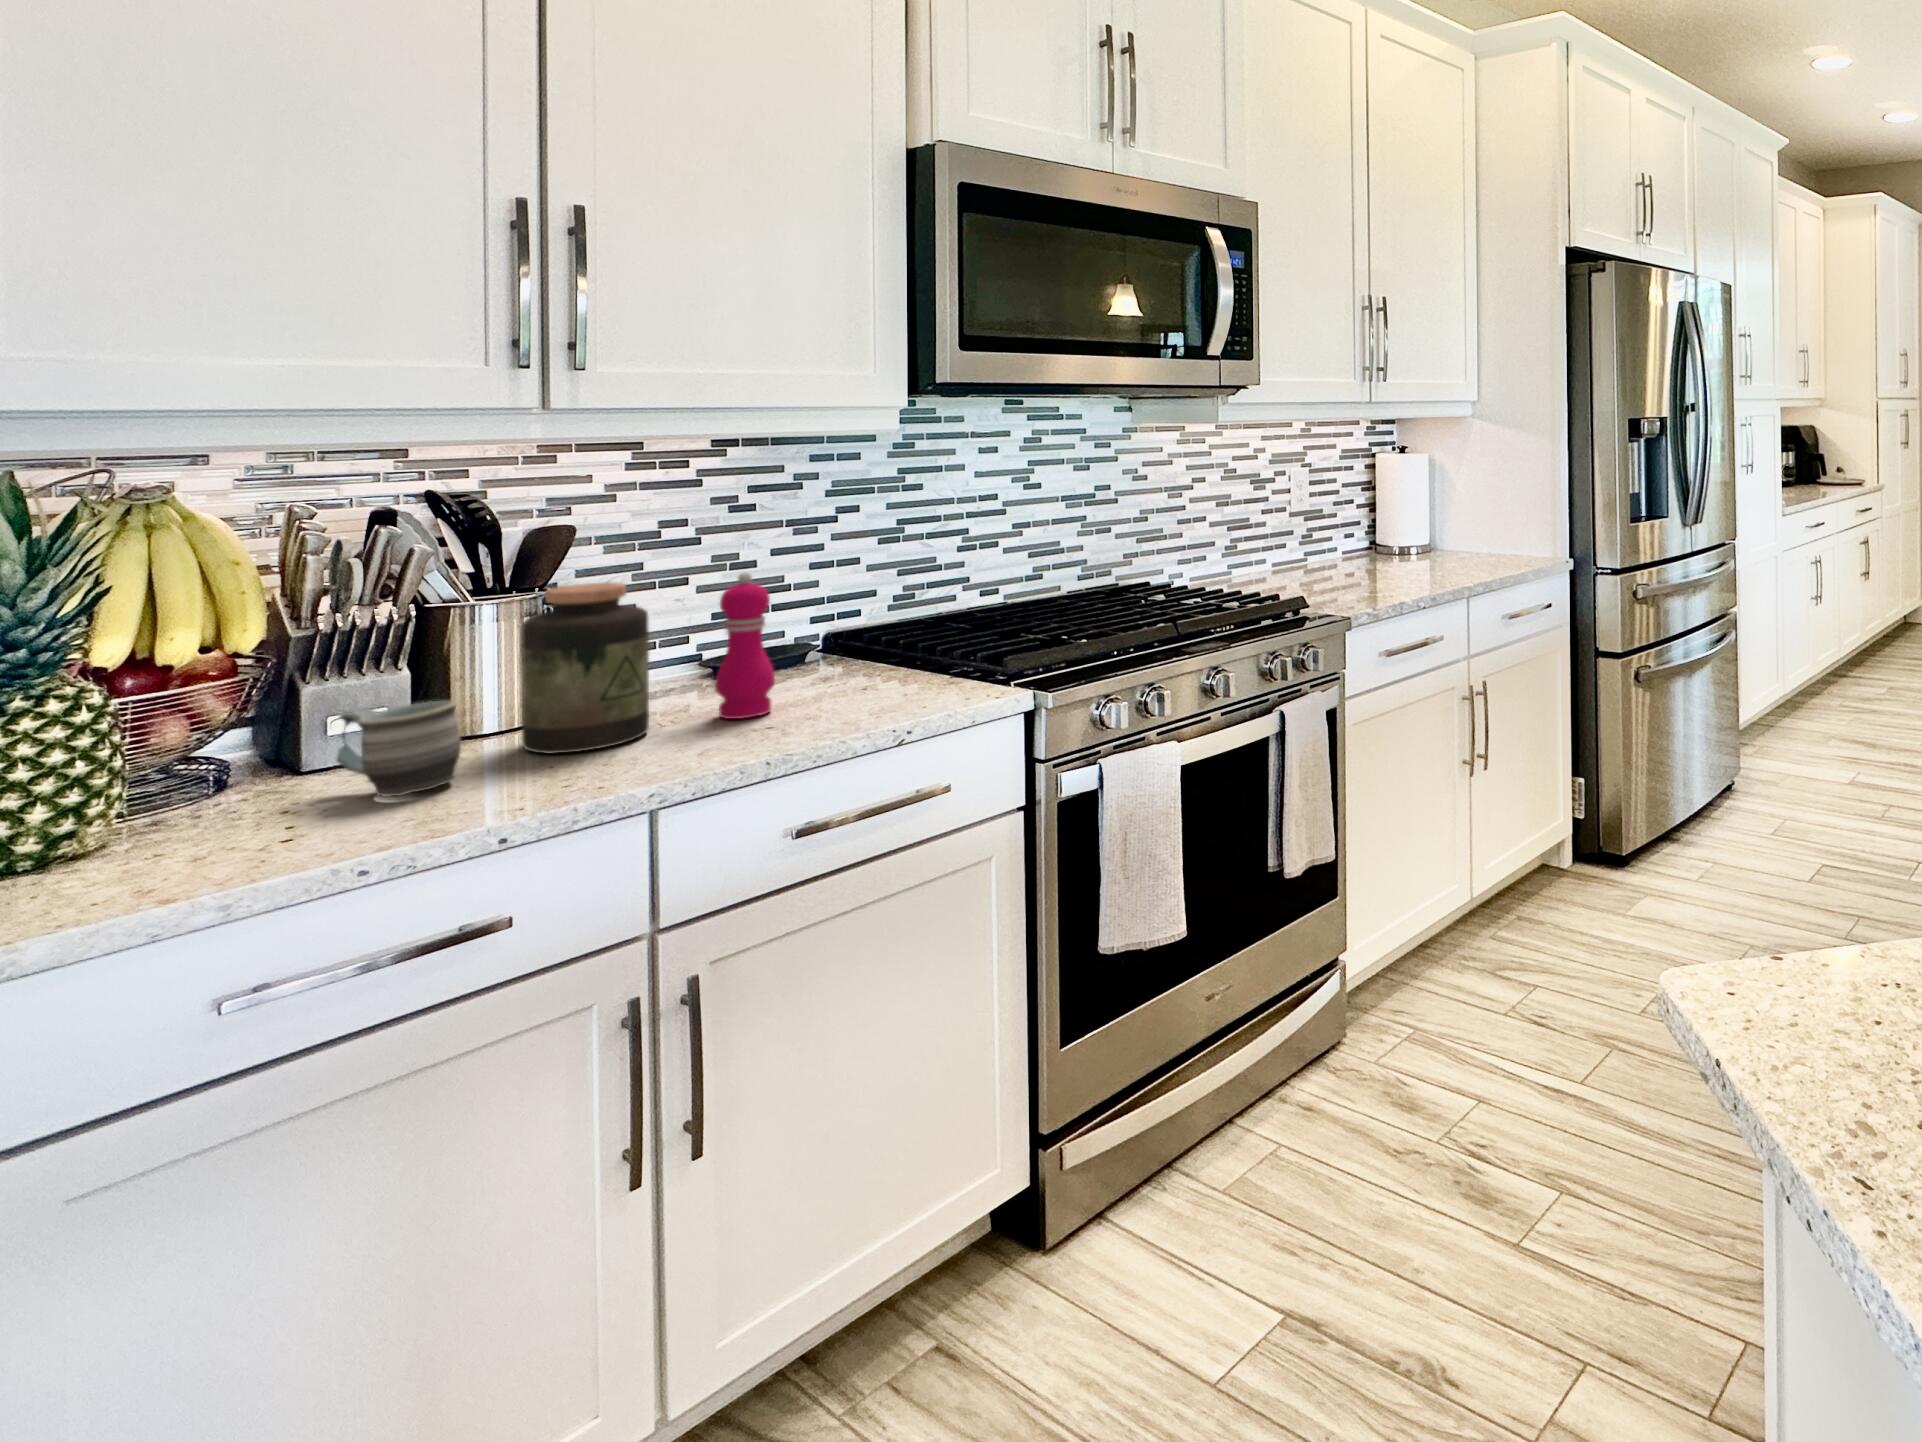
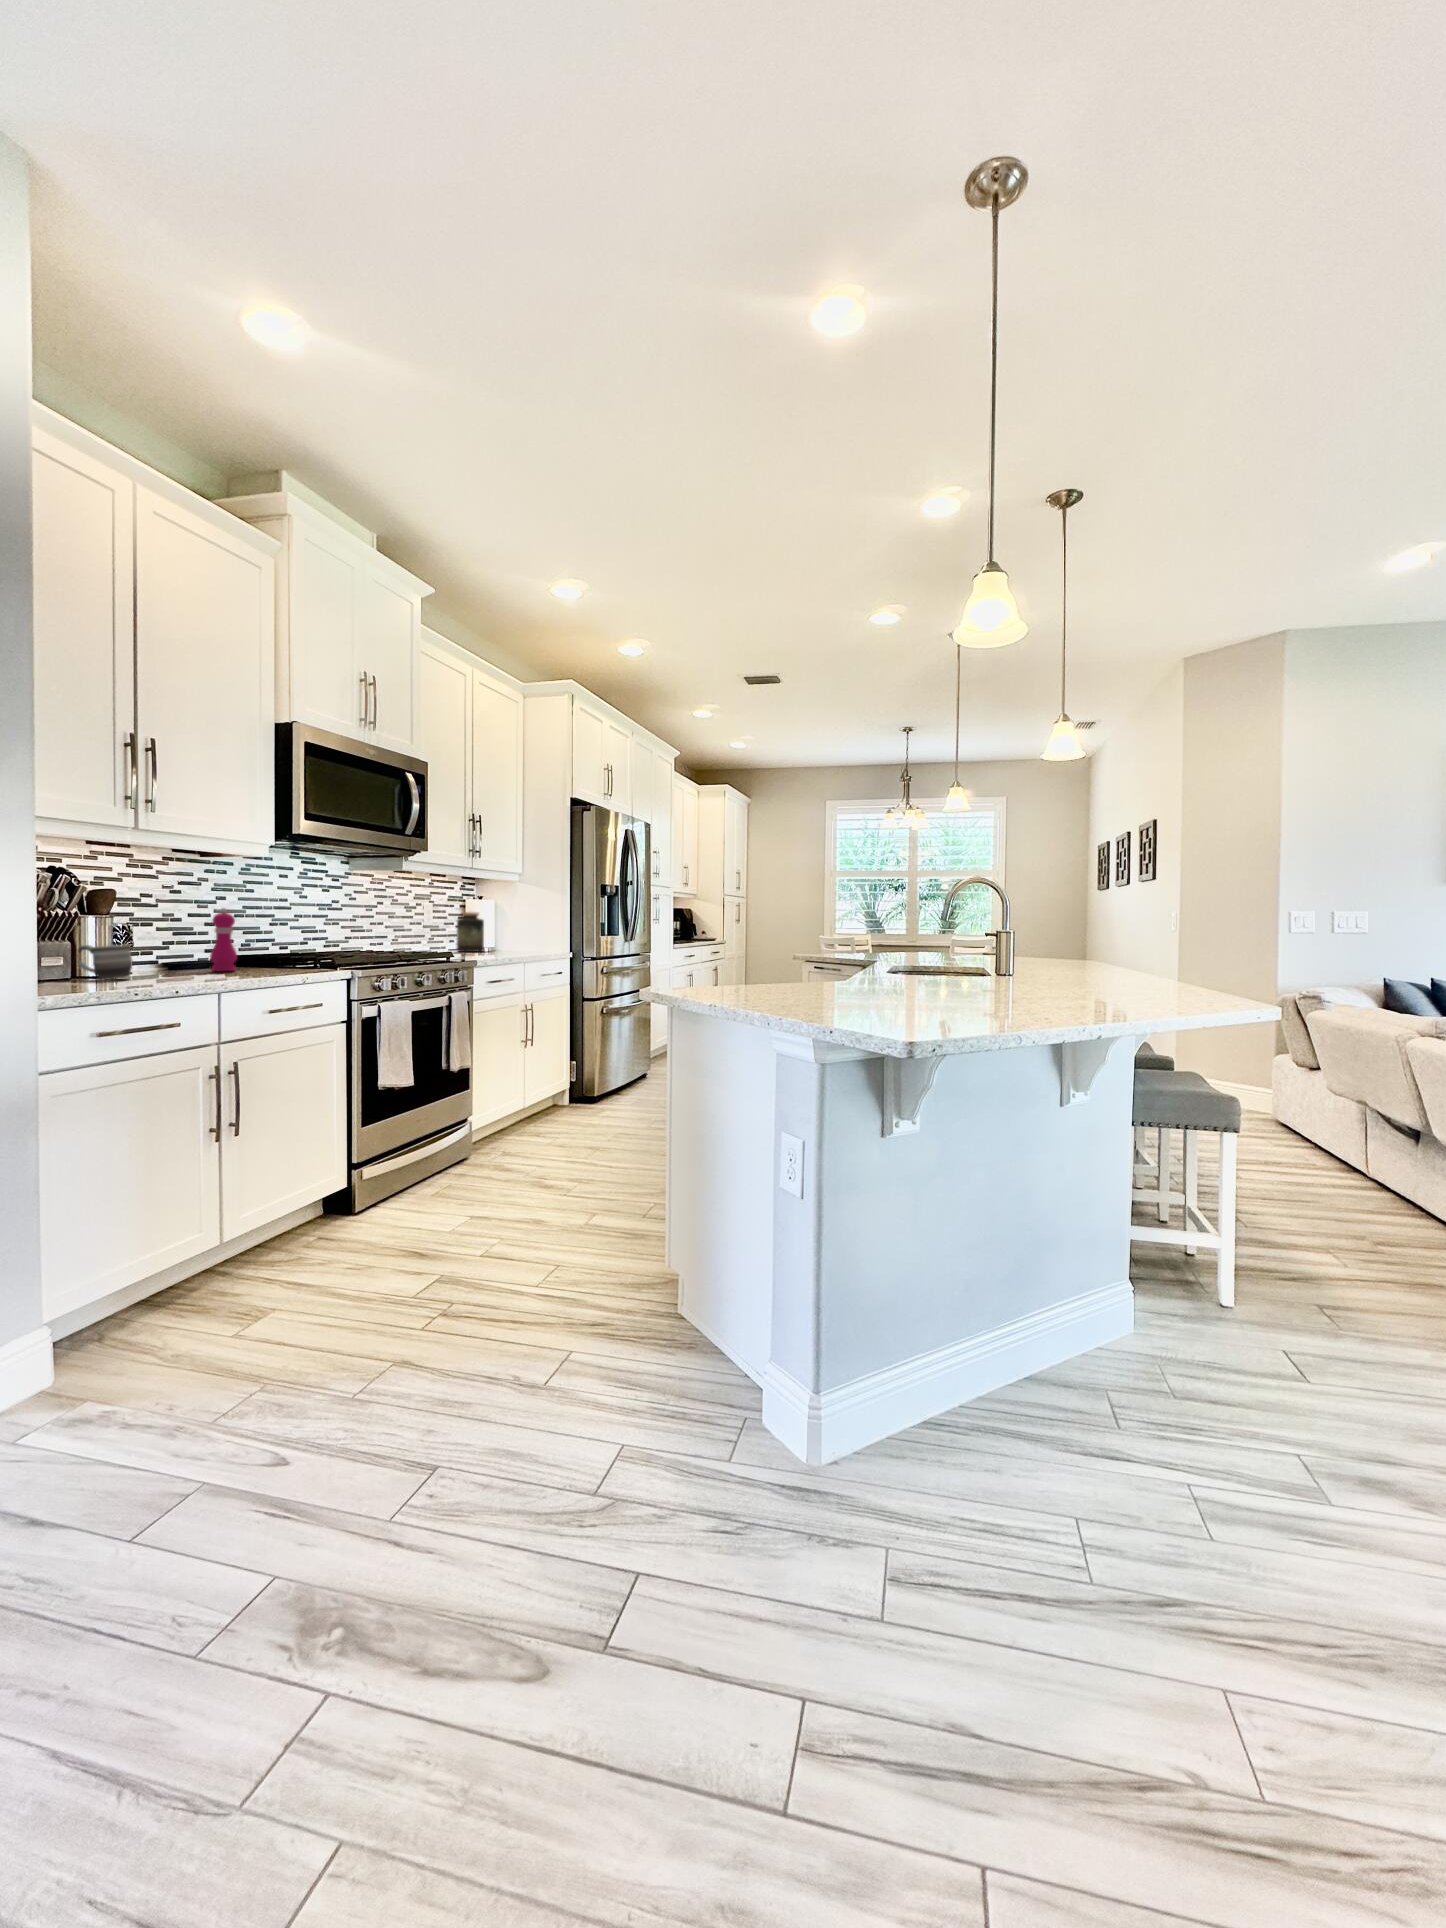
jar: present [522,582,649,753] -> present [457,912,484,952]

